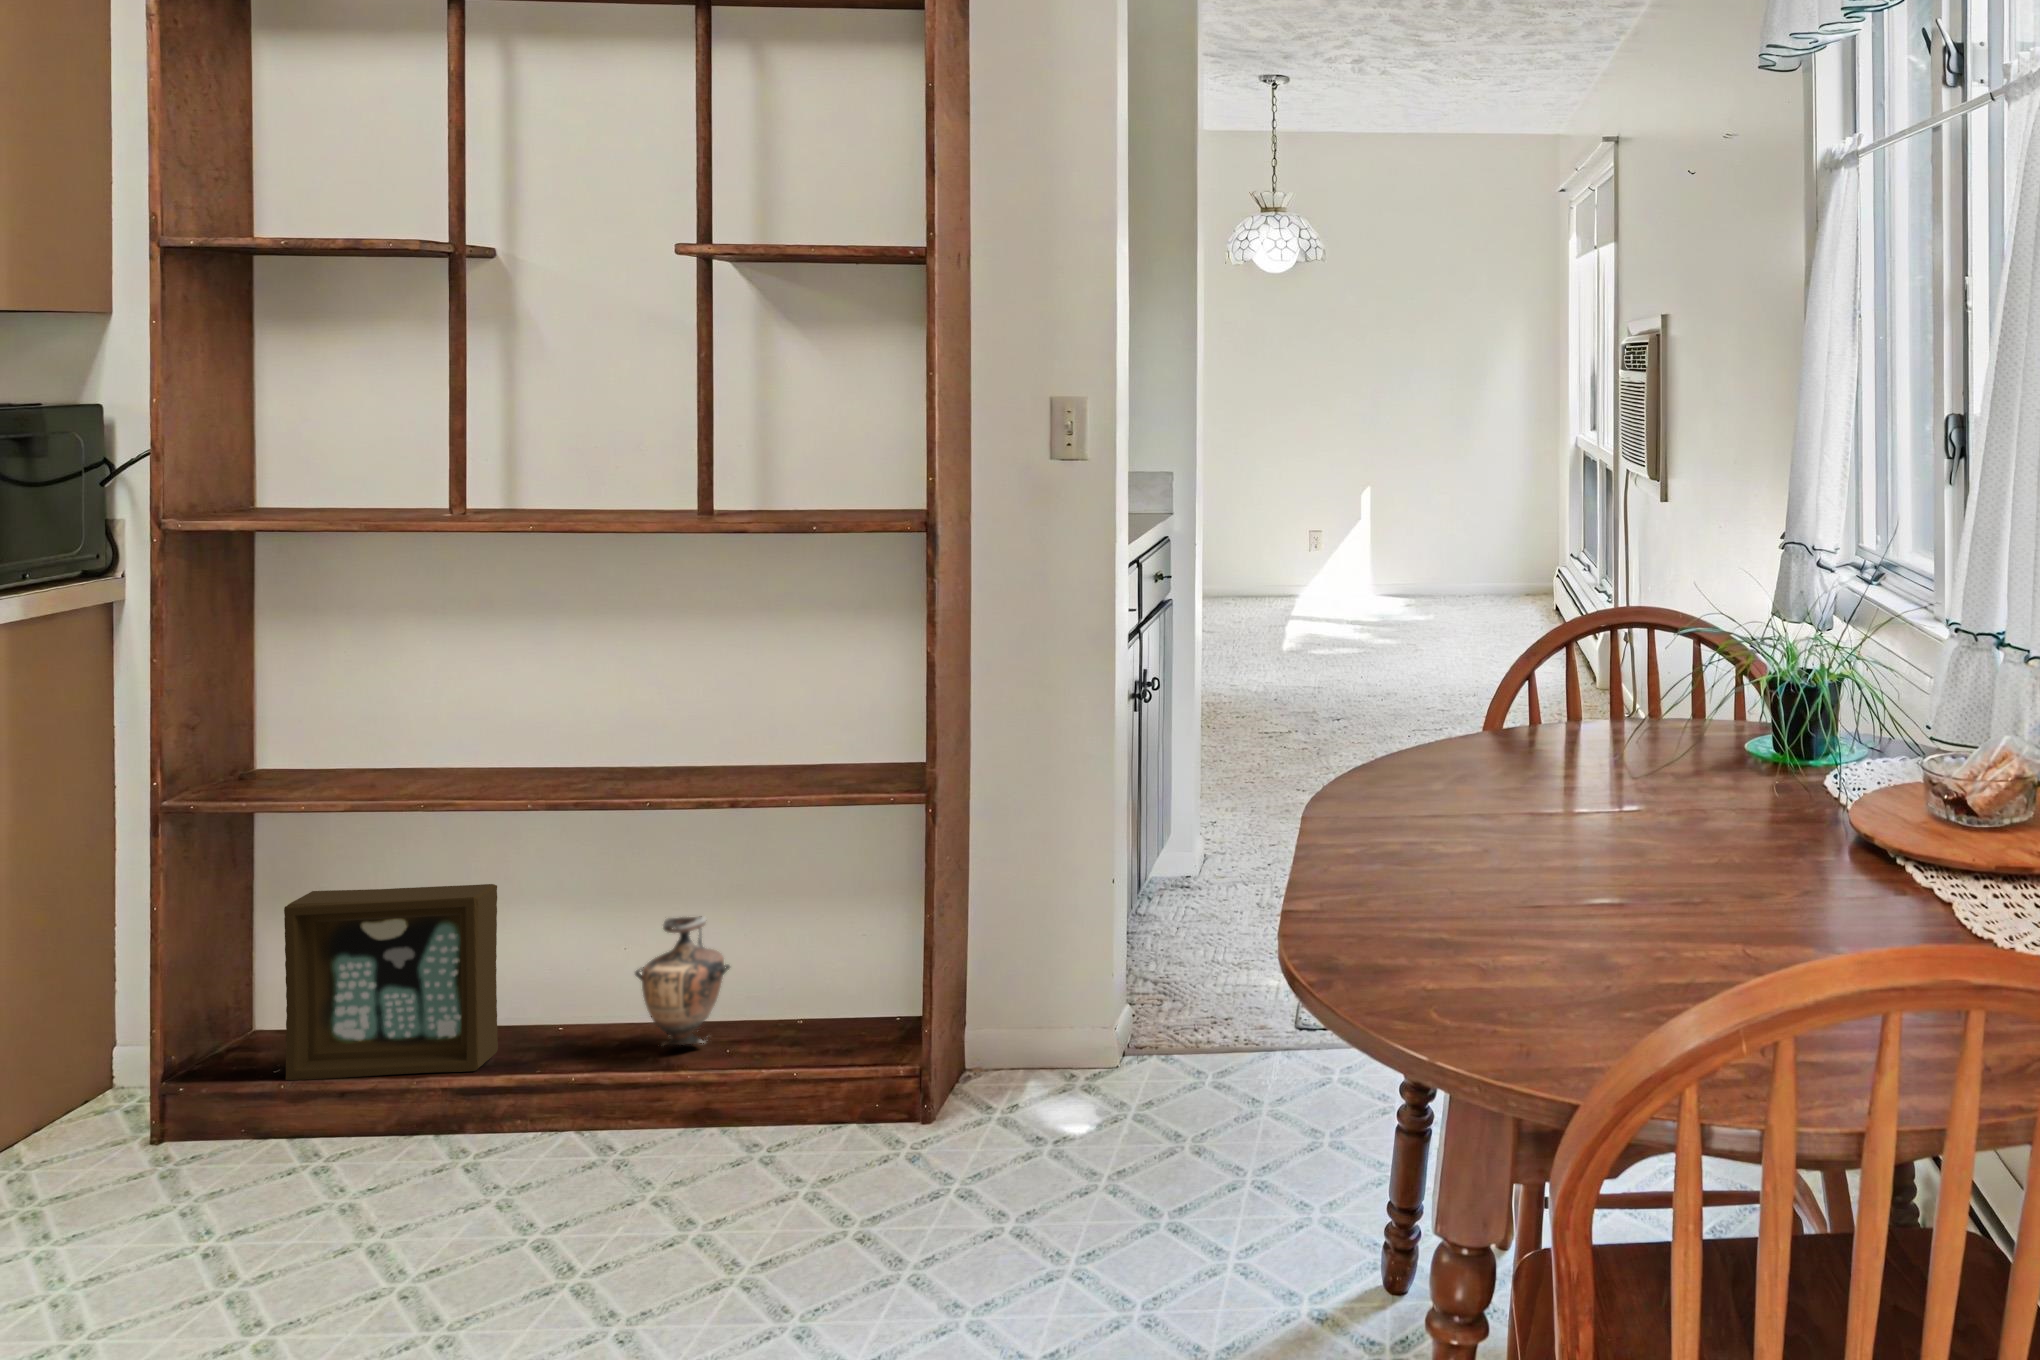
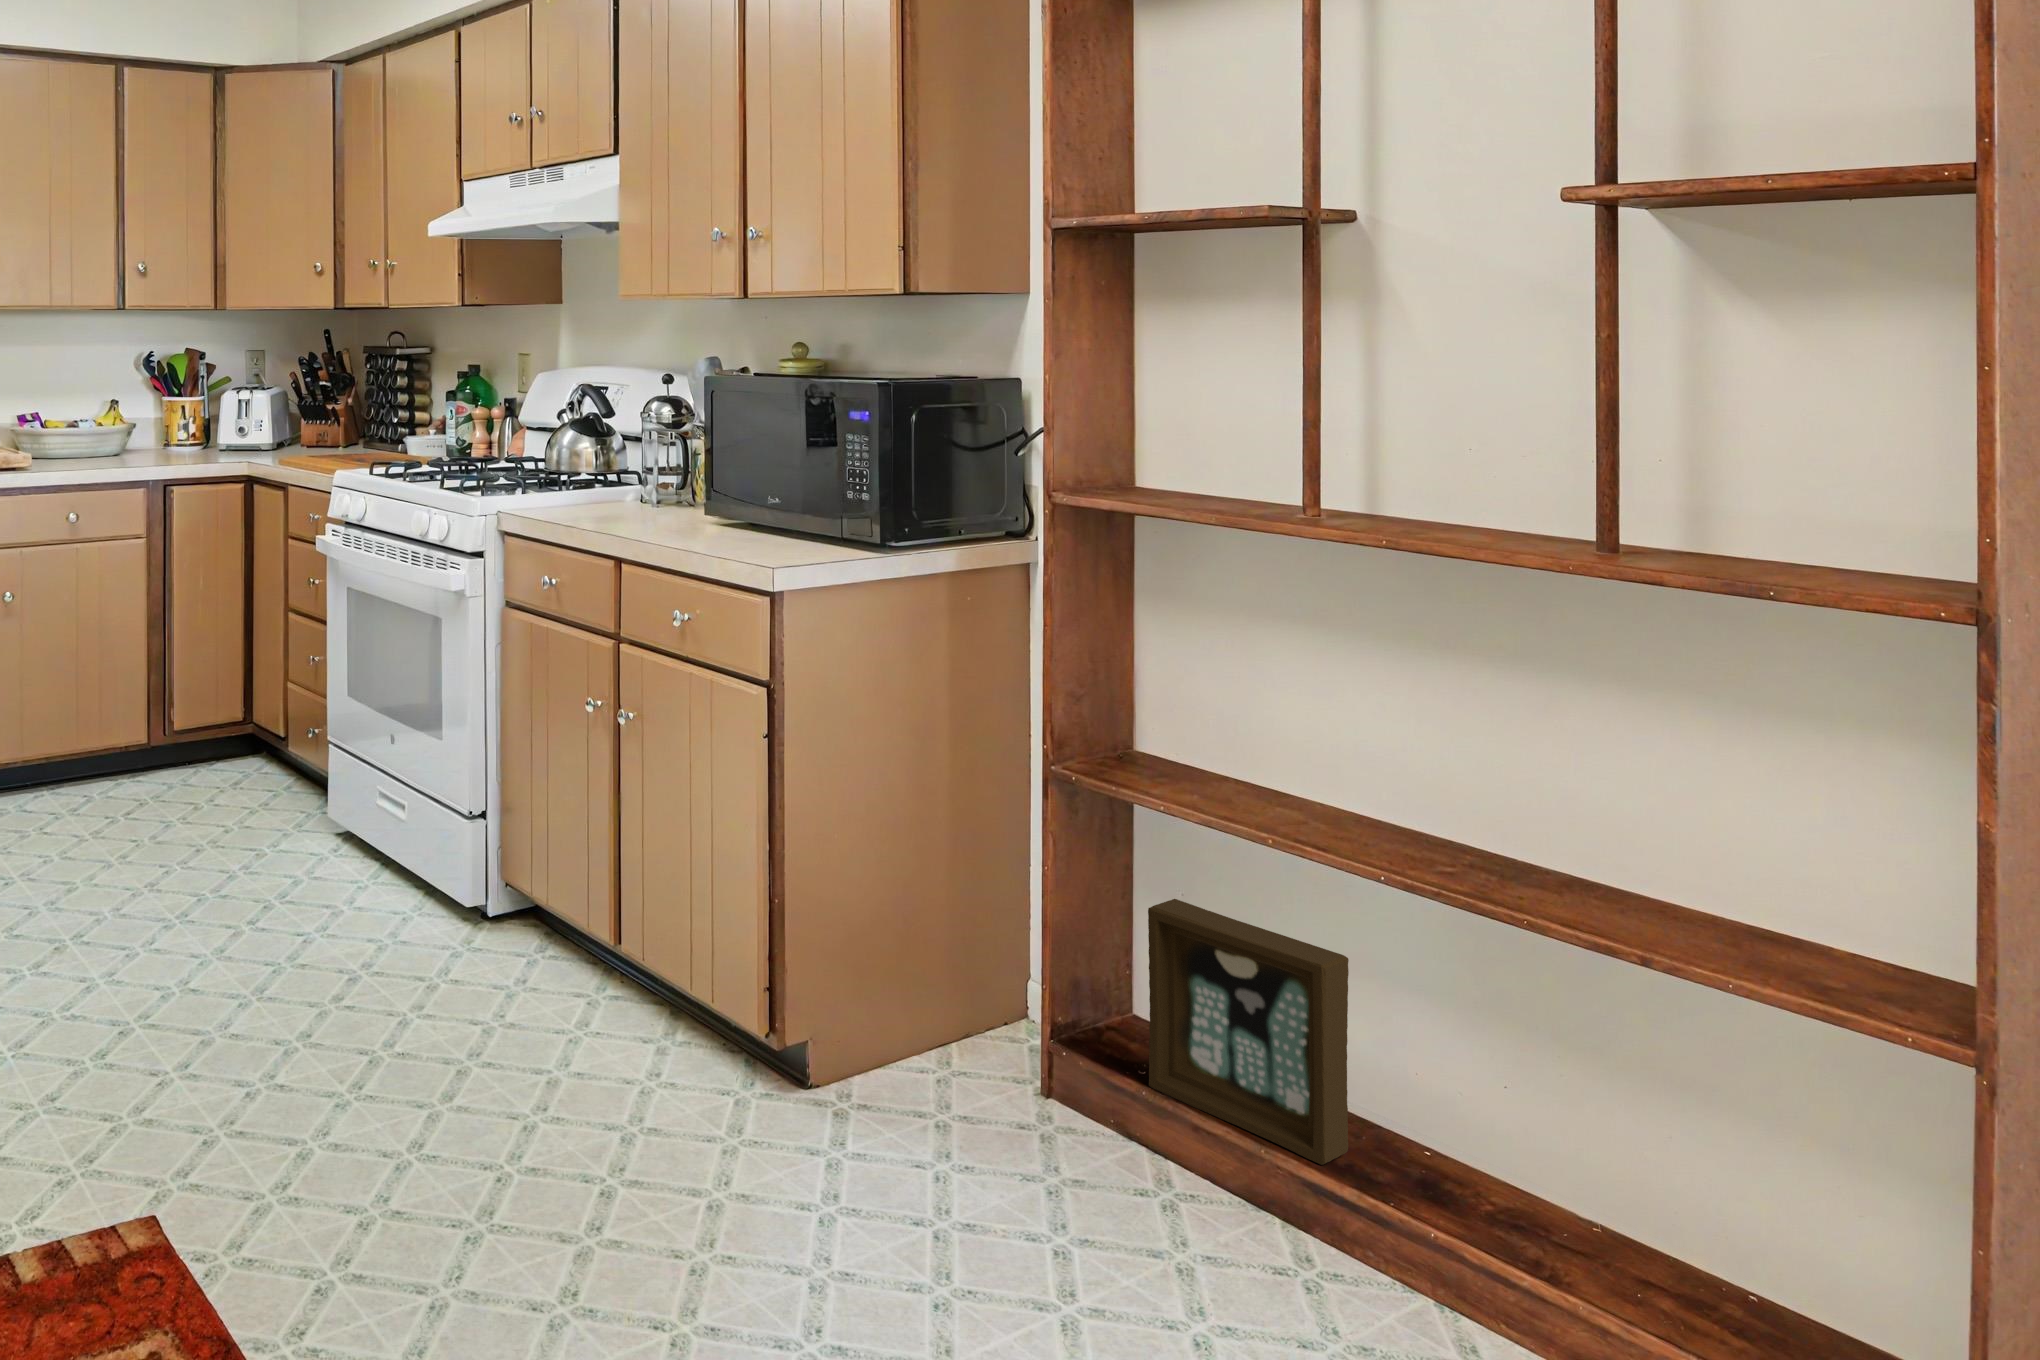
vase: present [635,916,730,1045] -> none [1505,1077,1636,1266]

